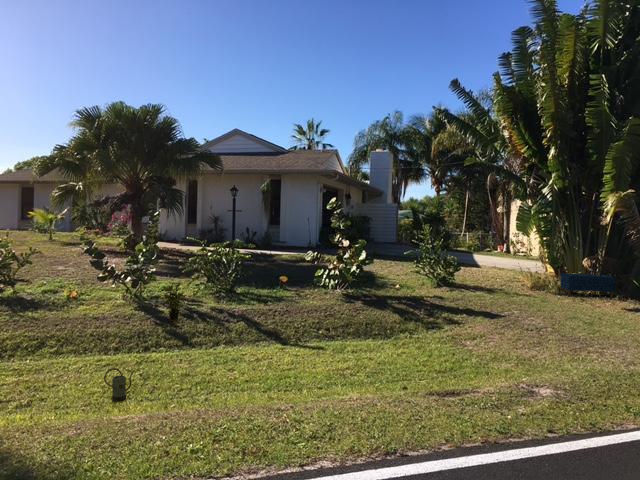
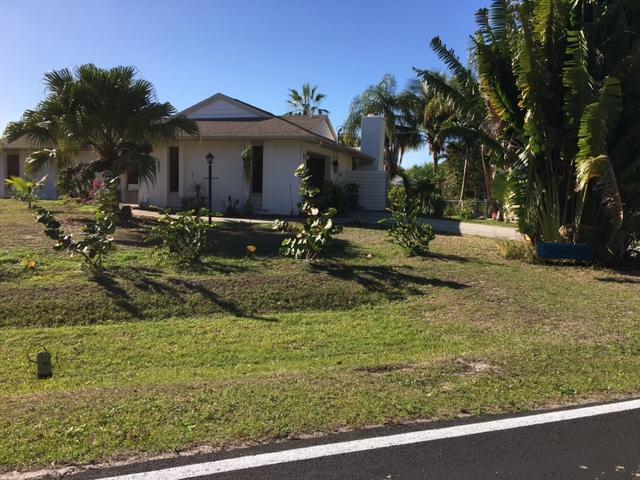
potted plant: present [163,282,184,321] -> none [114,252,136,292]

